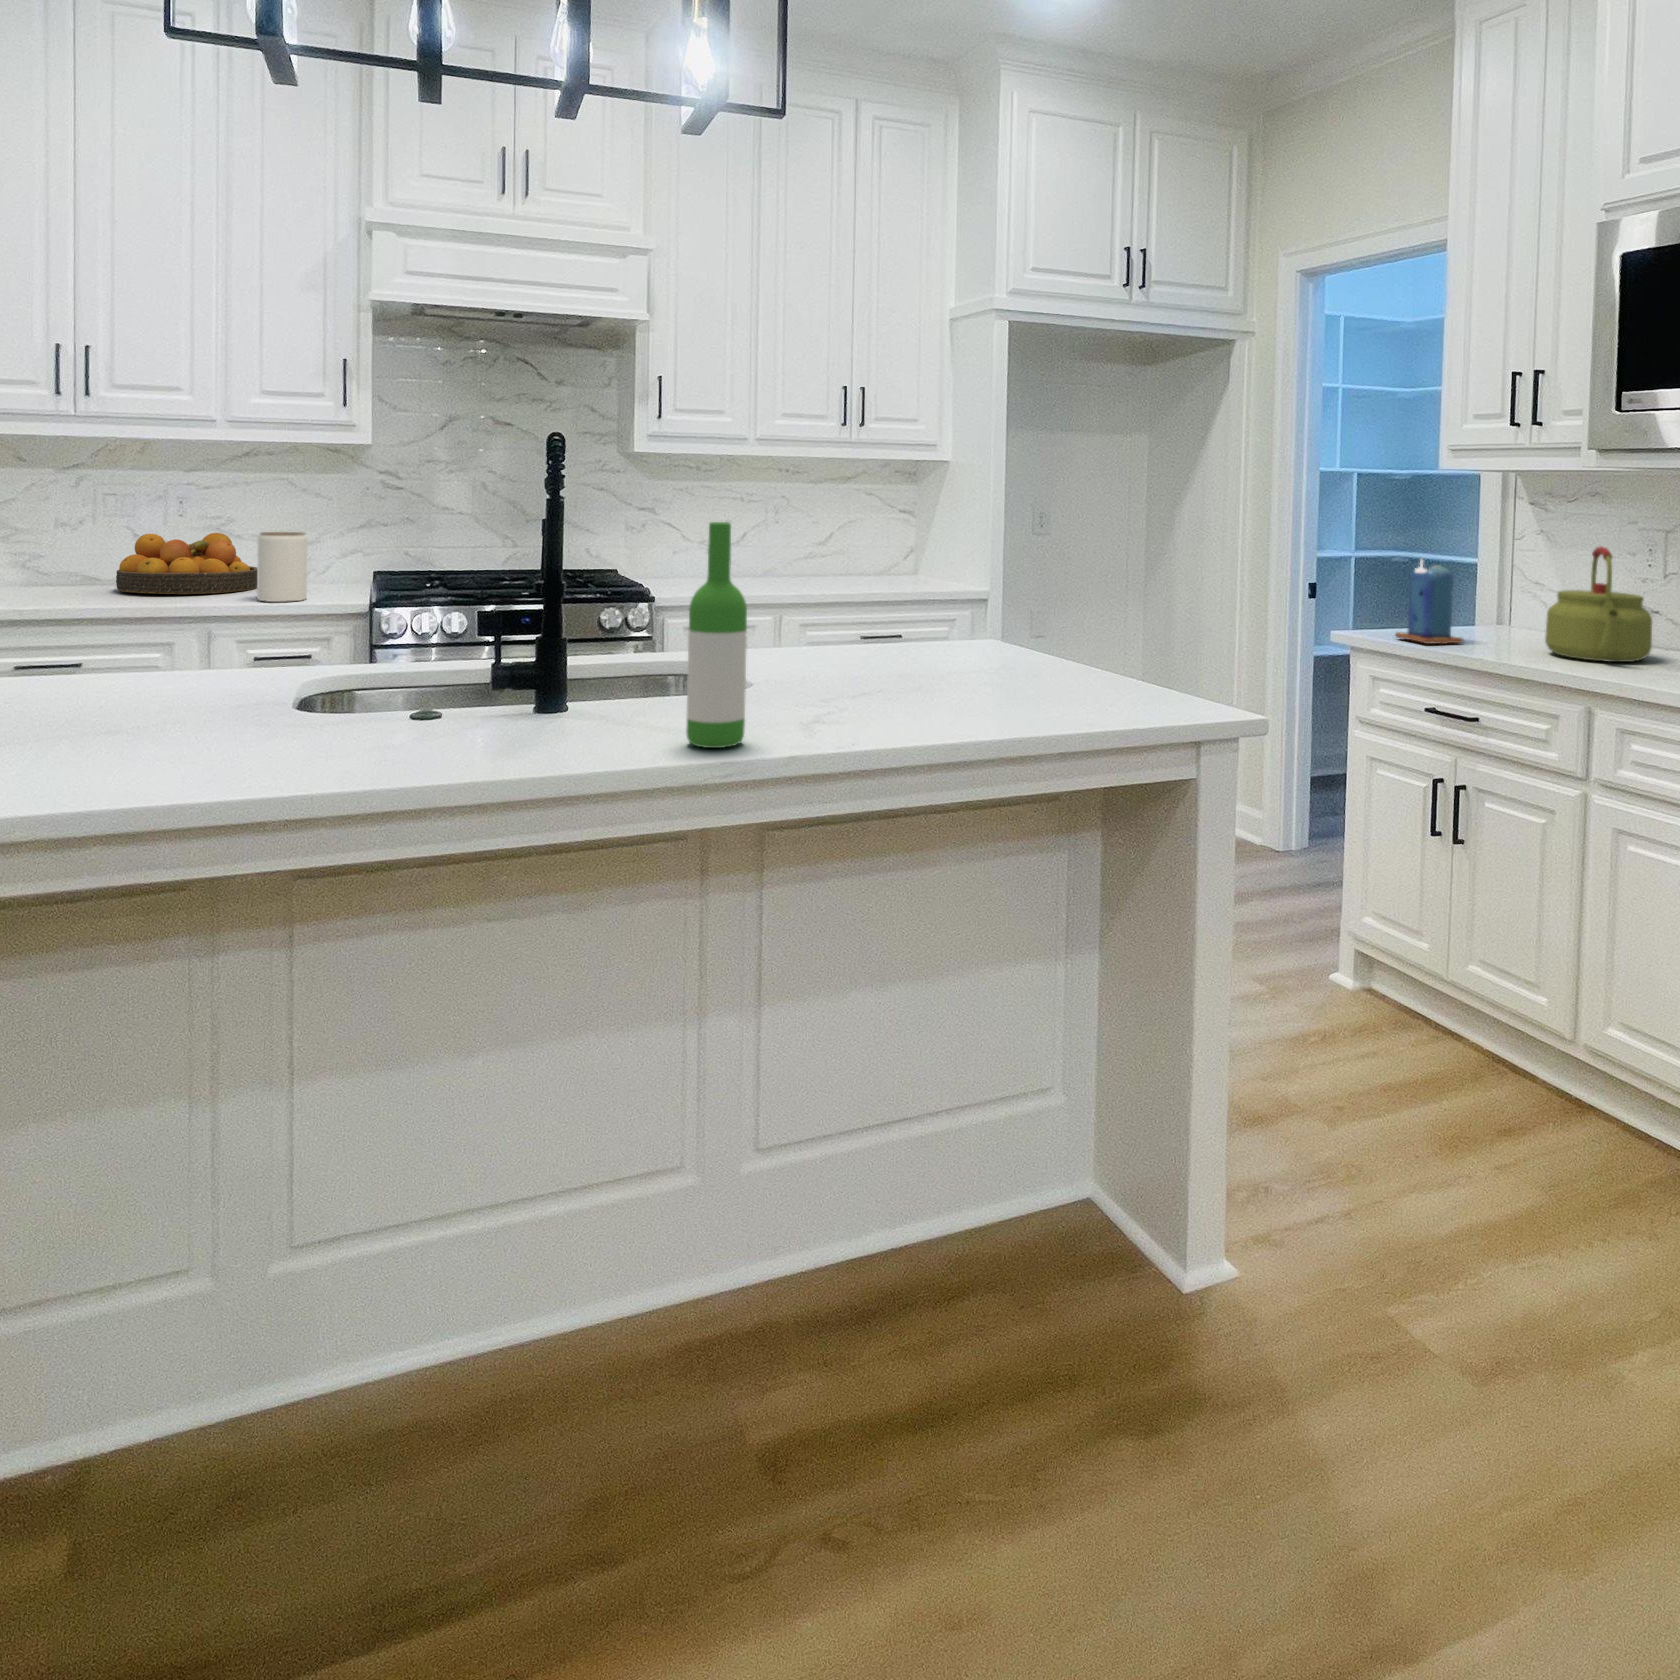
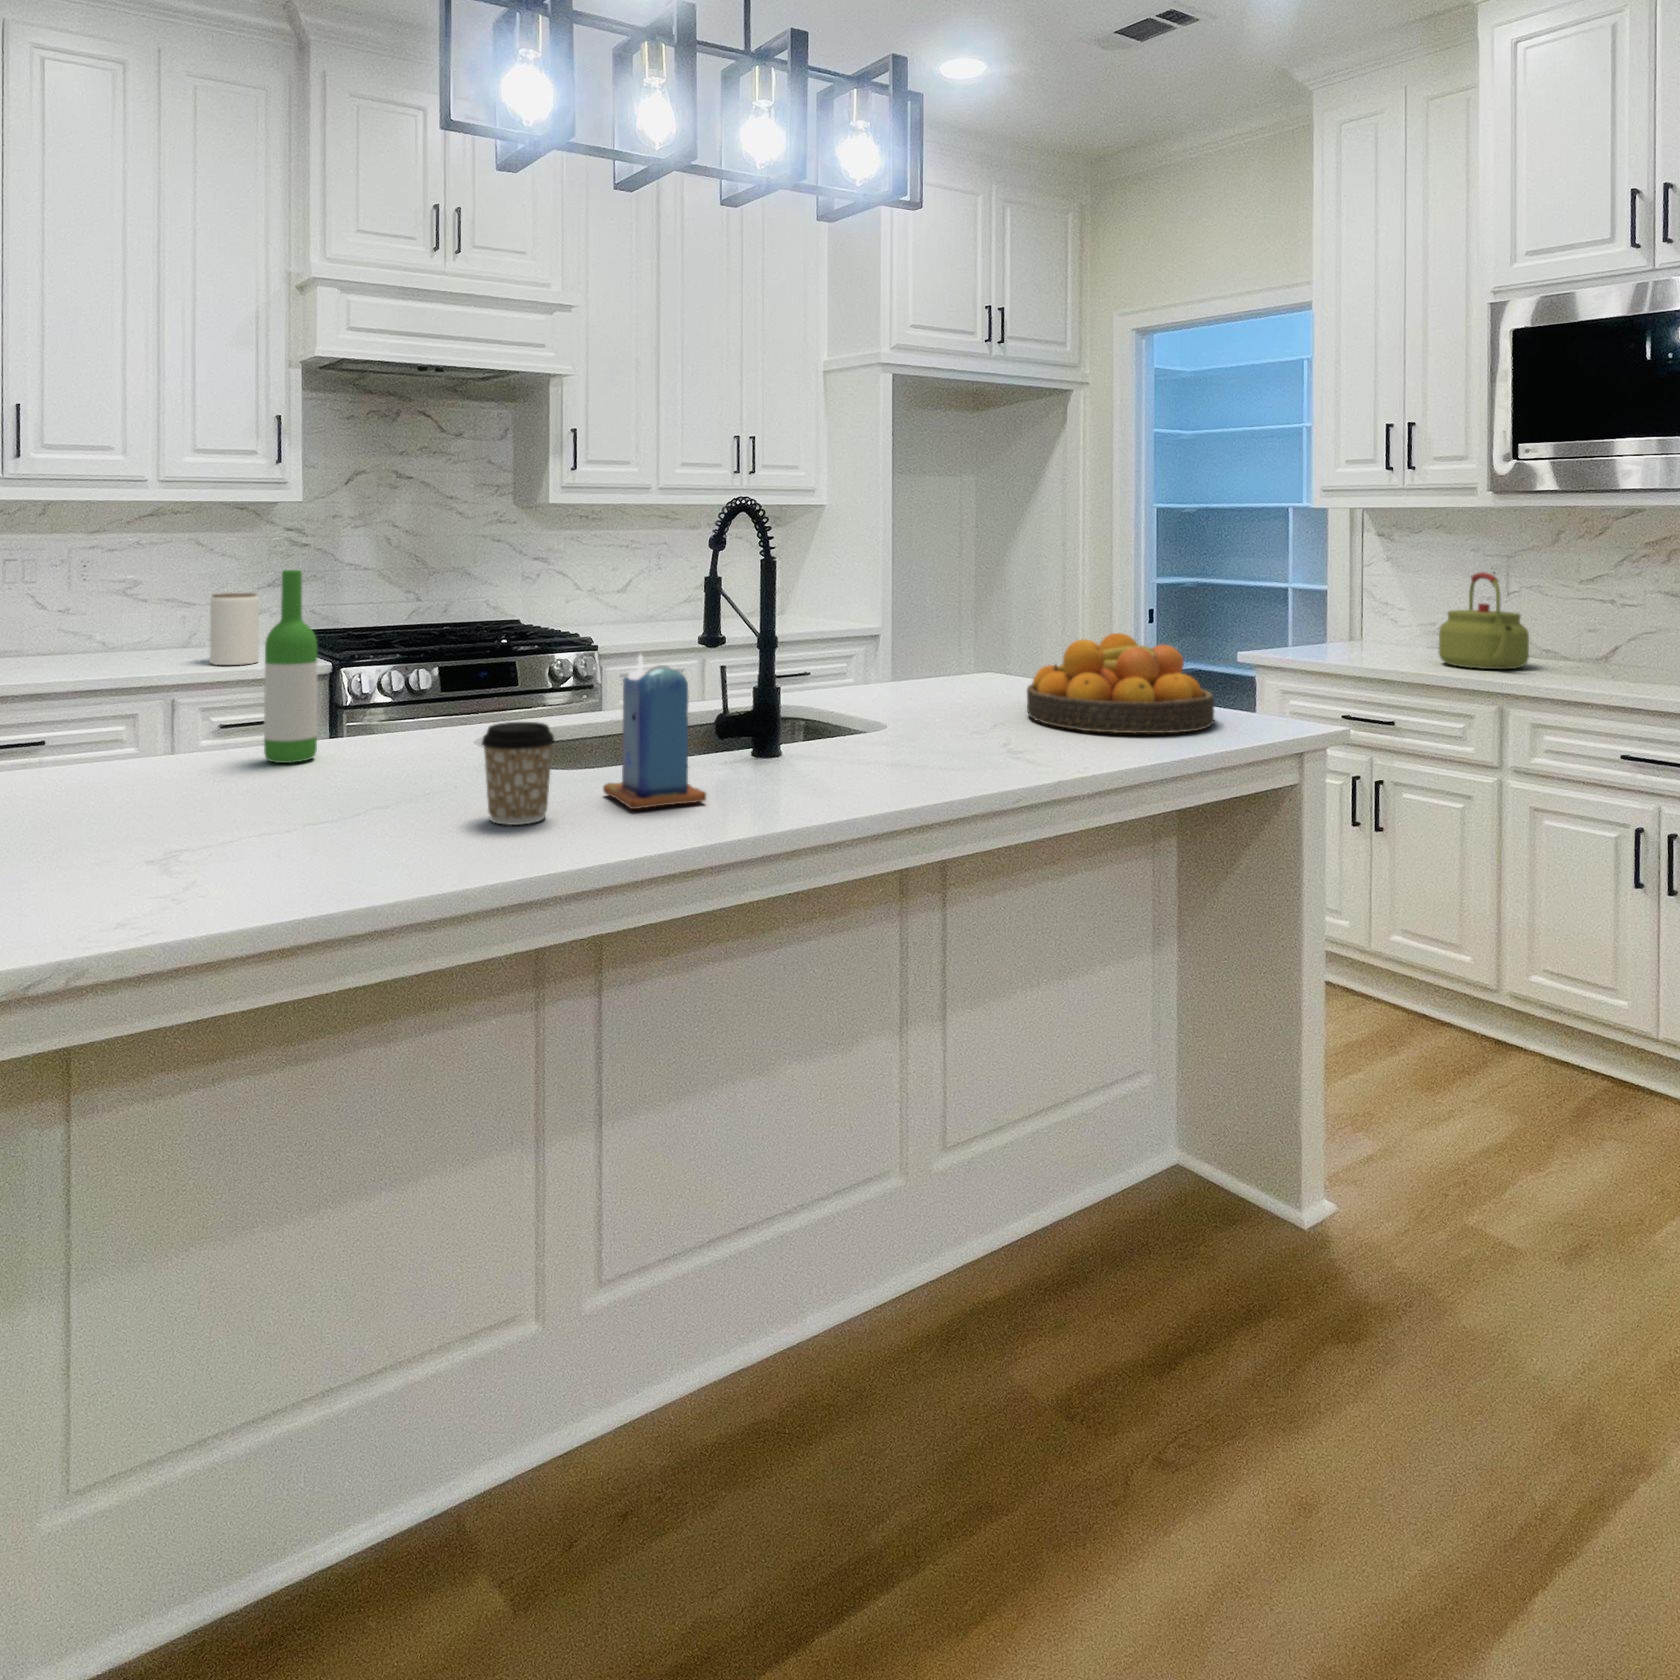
wine bottle: present [686,522,747,748] -> present [264,570,317,763]
fruit bowl: present [116,533,258,594] -> present [1027,633,1214,733]
candle: present [1395,560,1463,644] -> present [603,655,707,809]
coffee cup: none [78,663,172,773] -> present [482,722,555,825]

